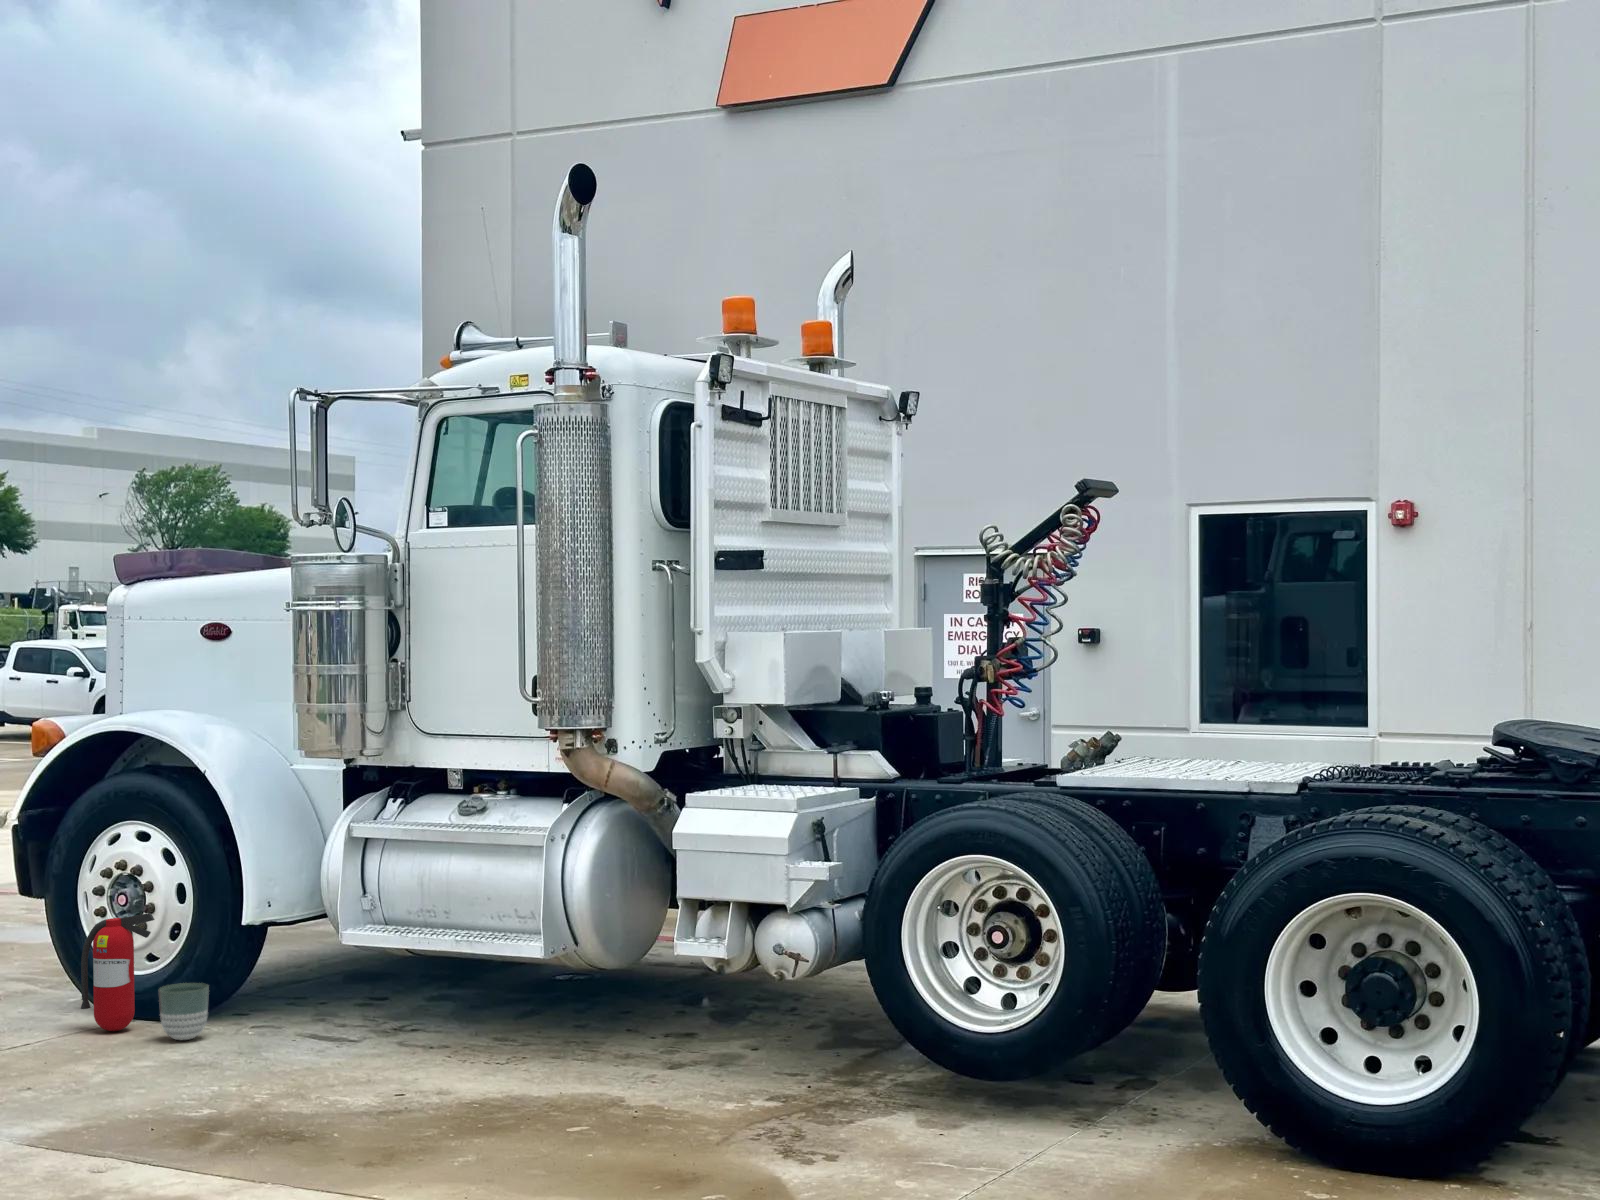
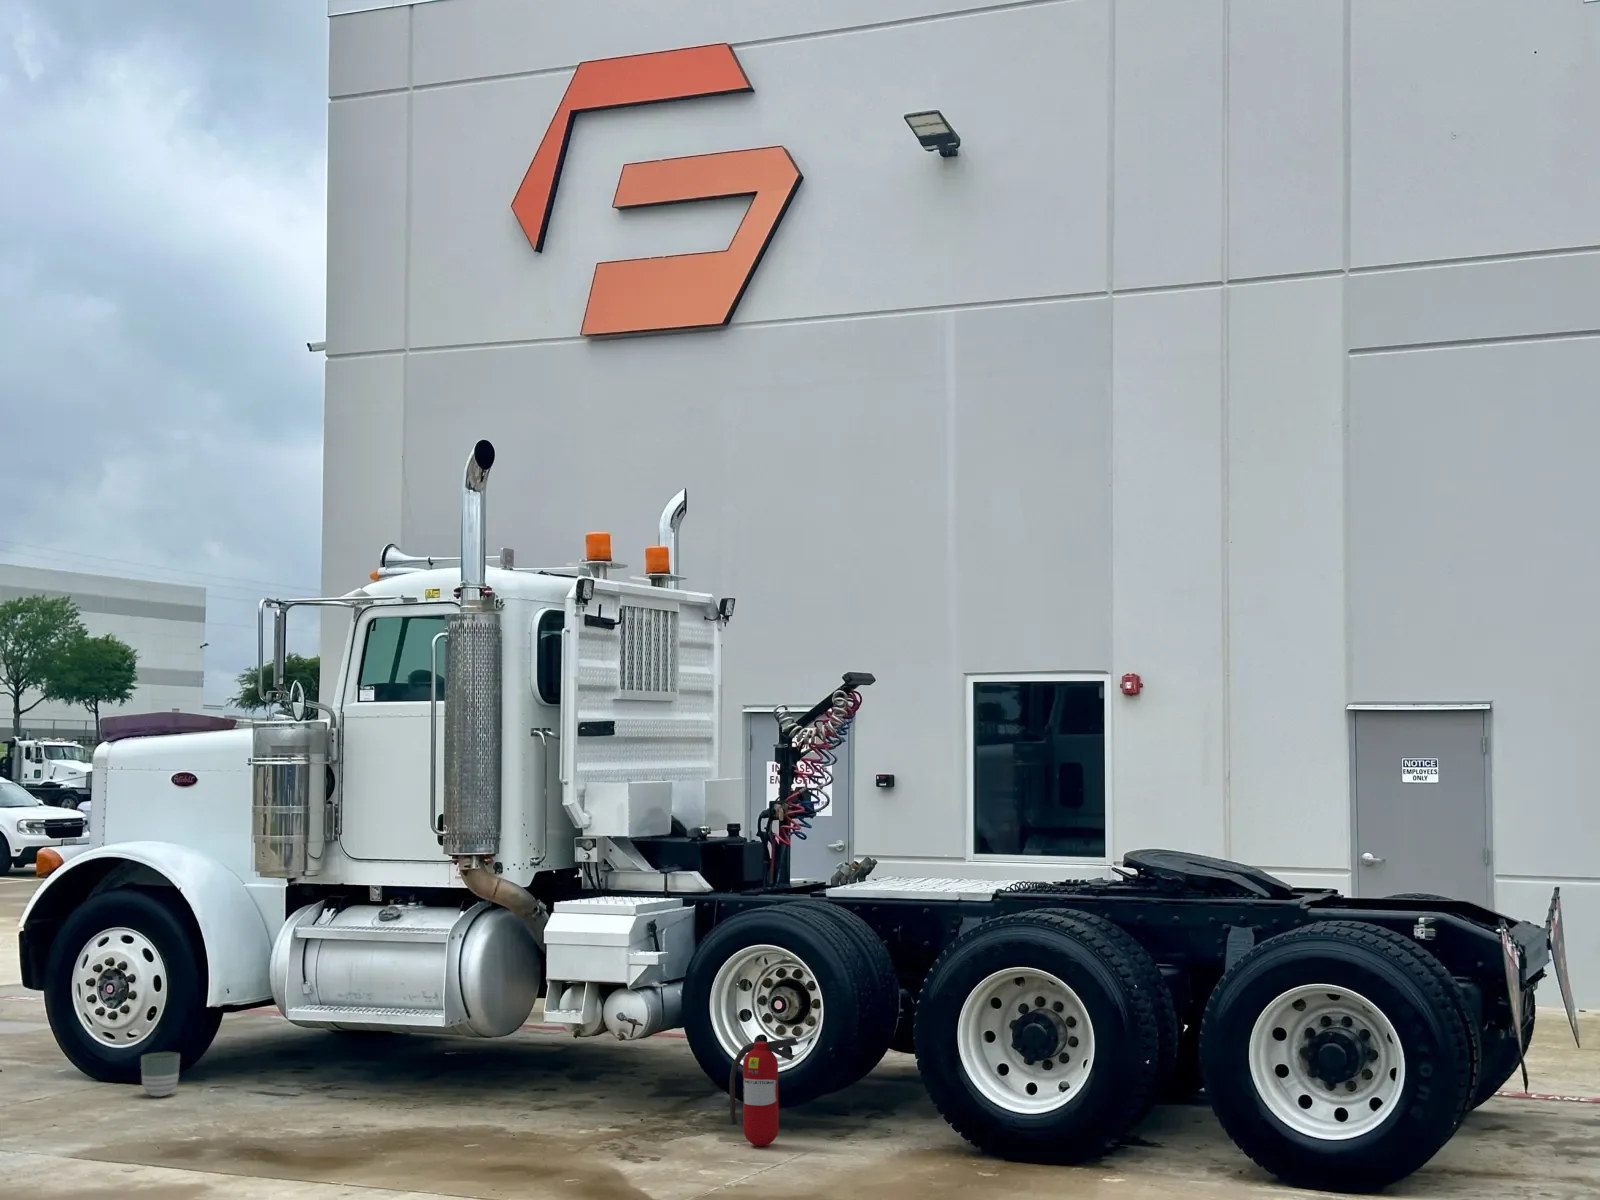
fire extinguisher: present [81,913,155,1031] -> present [729,1038,798,1146]

